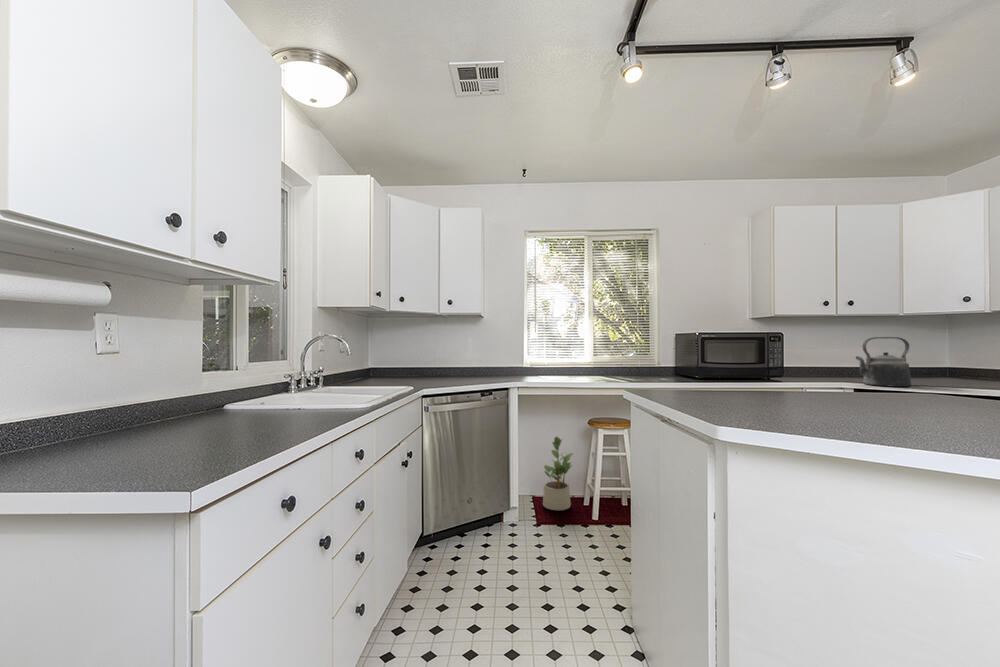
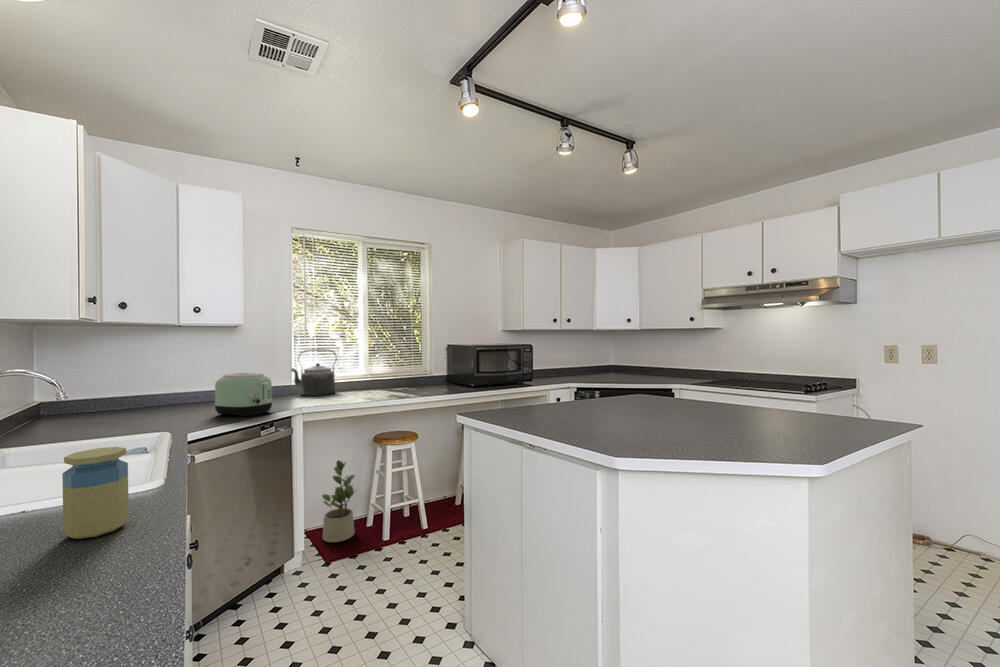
kettle: present [856,337,911,387] -> present [291,349,337,396]
toaster: none [454,350,492,384] -> present [214,373,272,416]
jar: none [286,371,318,425] -> present [62,447,129,539]

